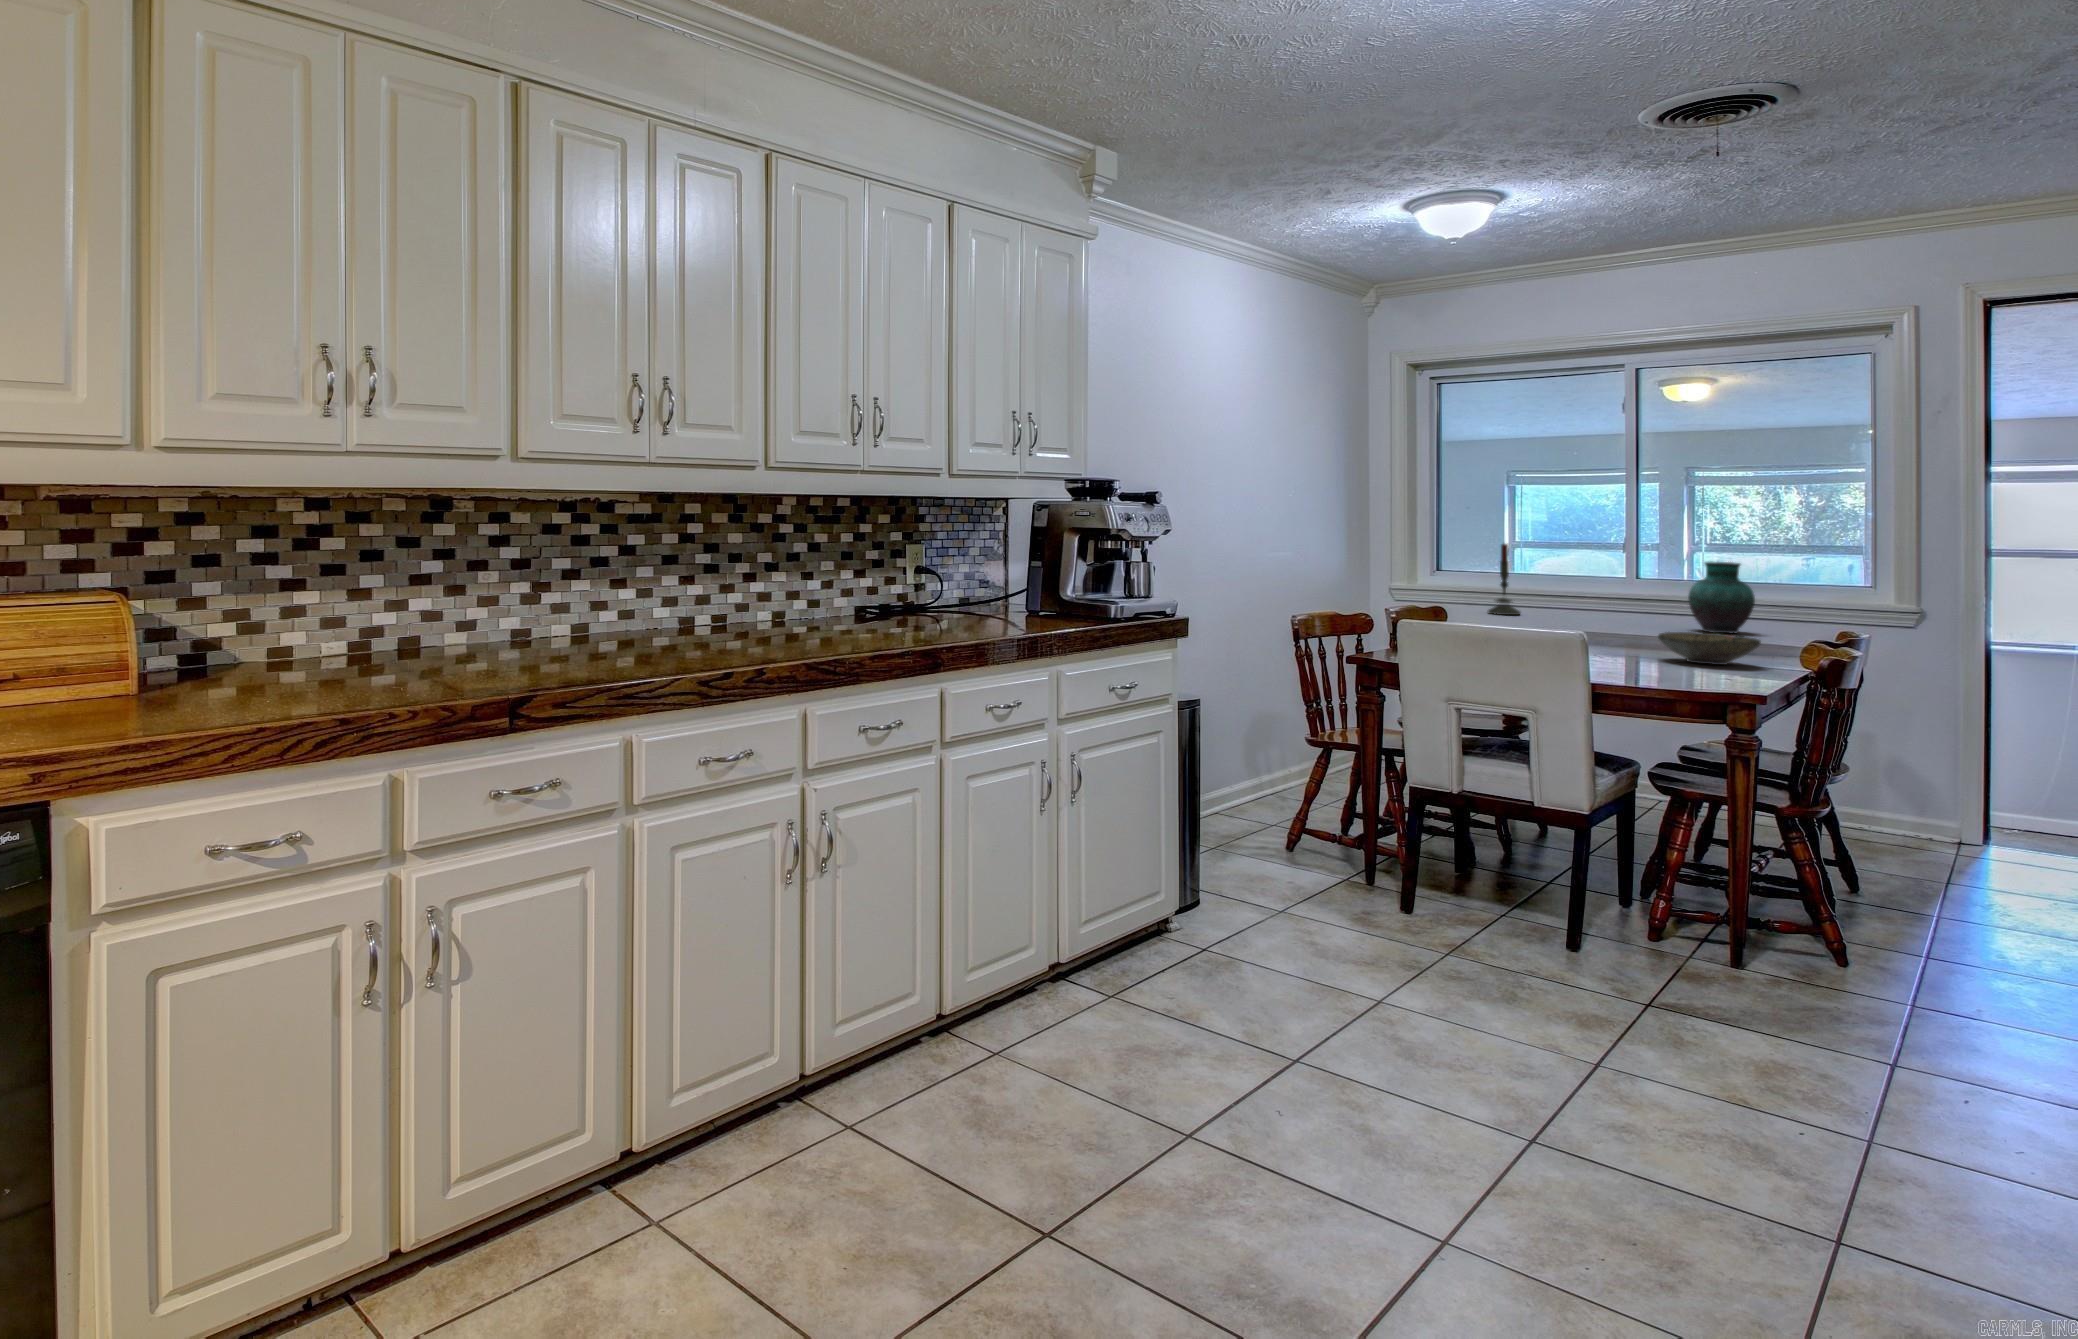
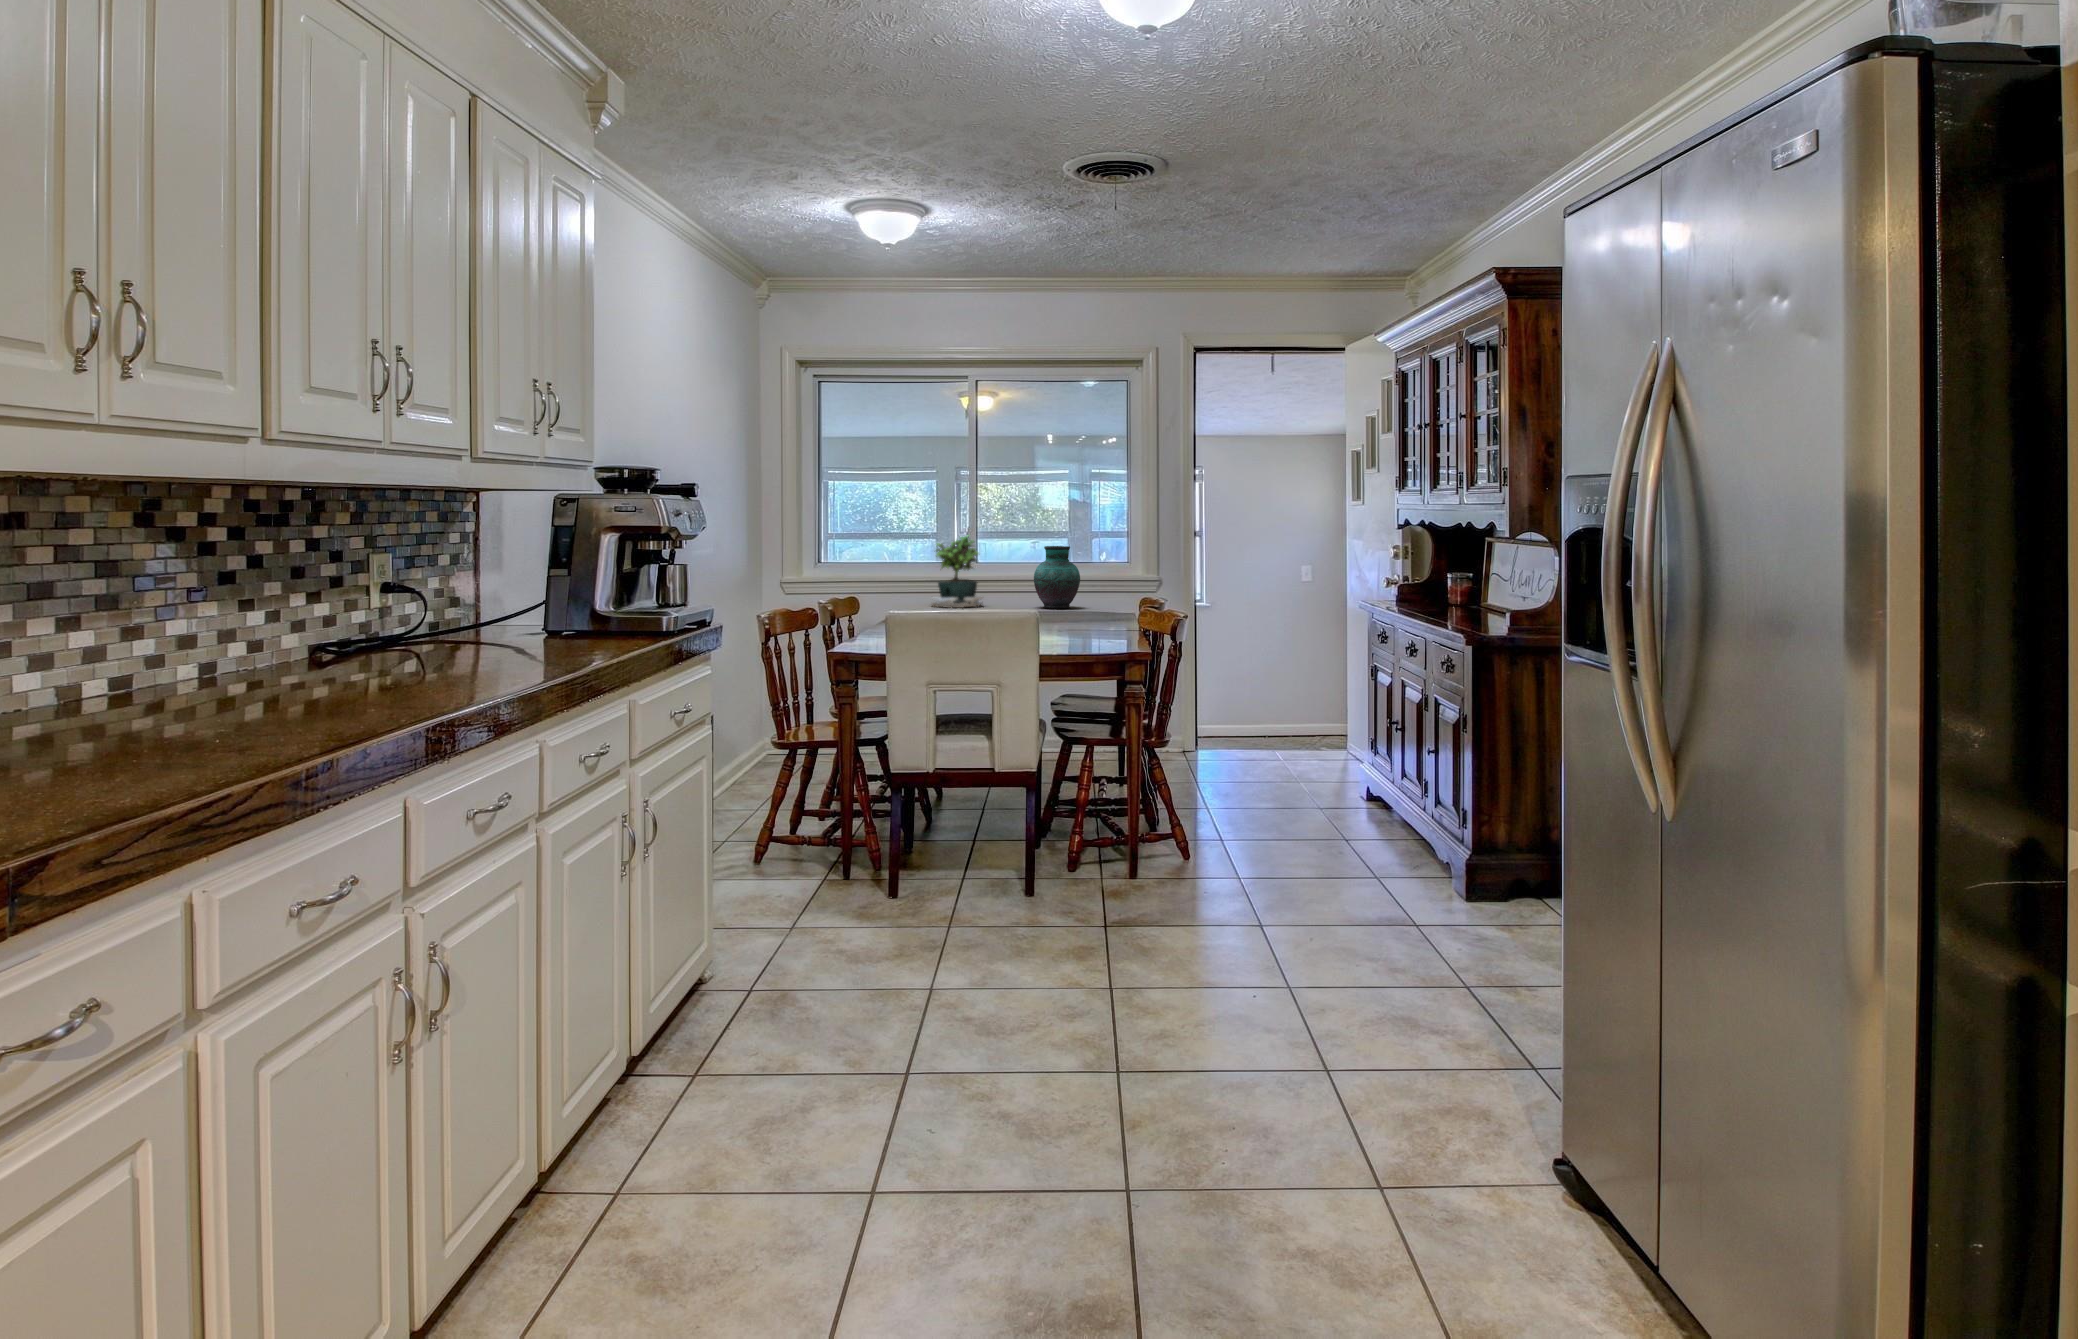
candle: present [1488,544,1520,615] -> none [872,534,900,606]
potted plant: none [1555,545,1623,624] -> present [932,535,983,608]
bowl: present [1658,632,1761,665] -> none [1059,607,1132,635]

